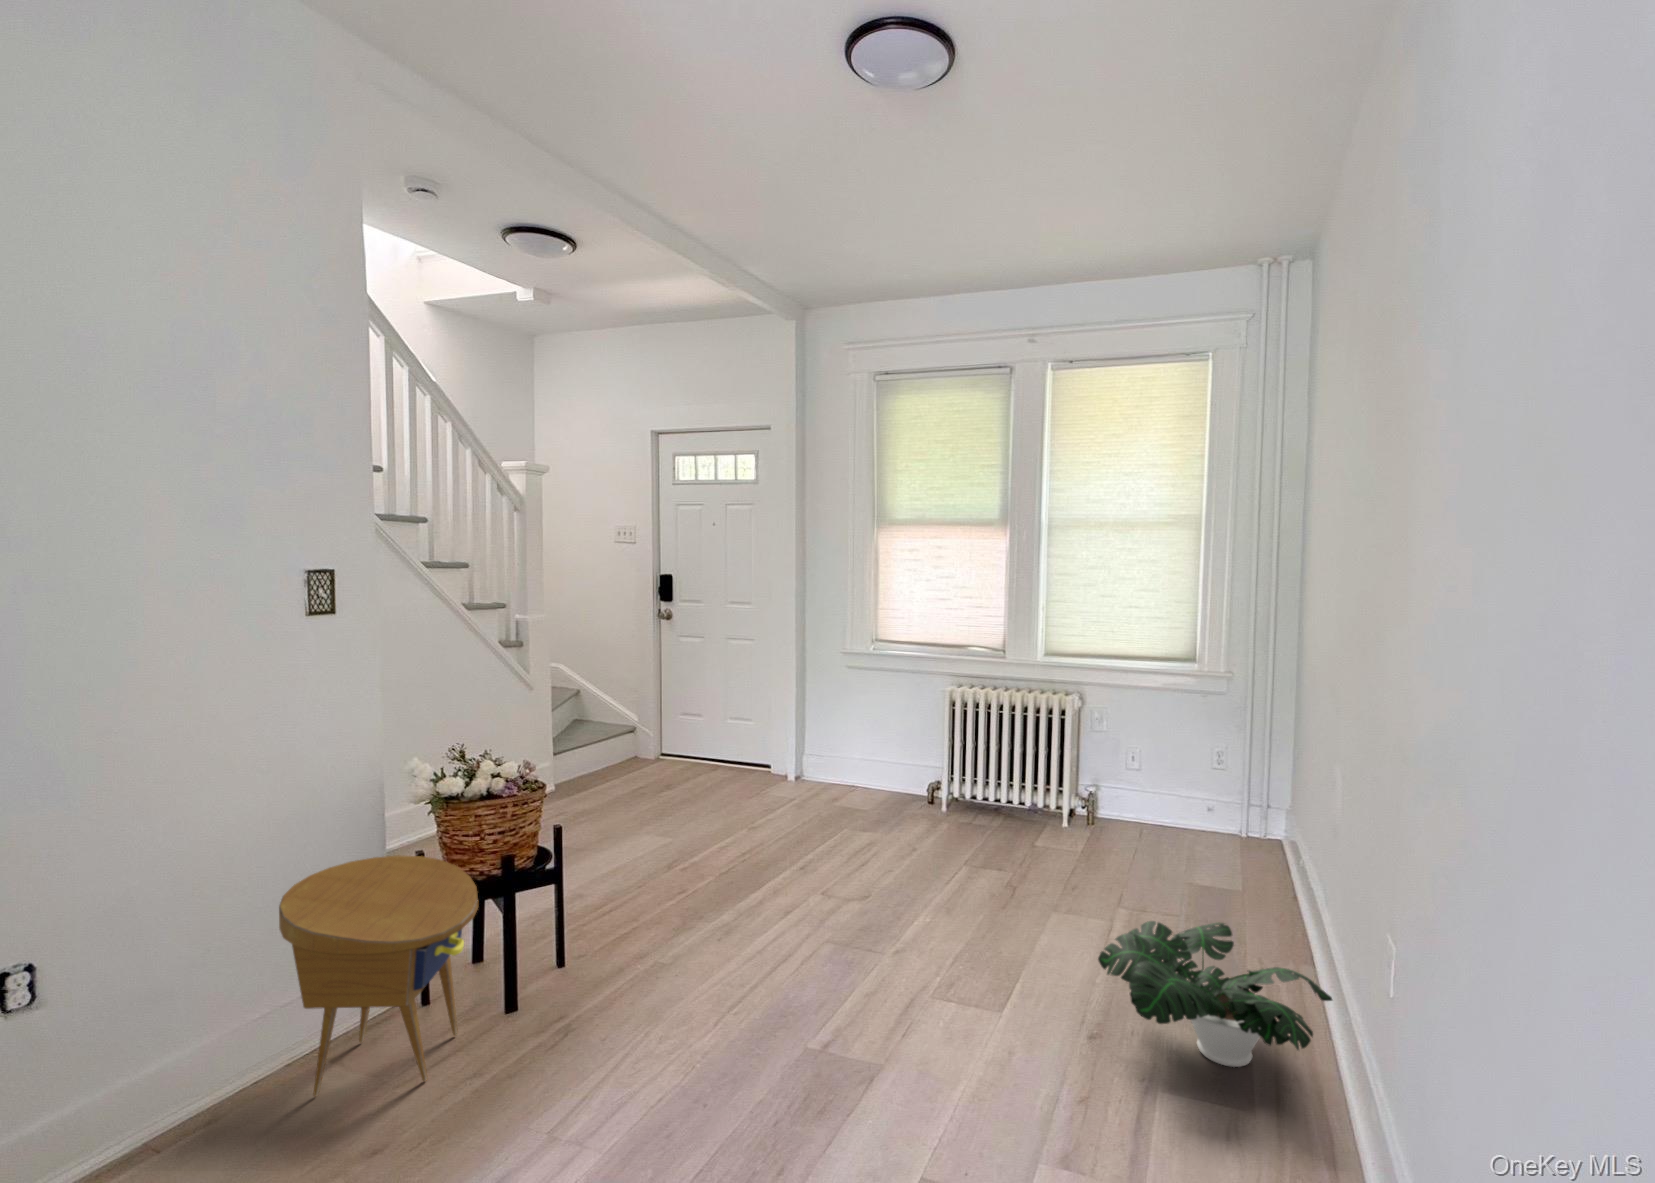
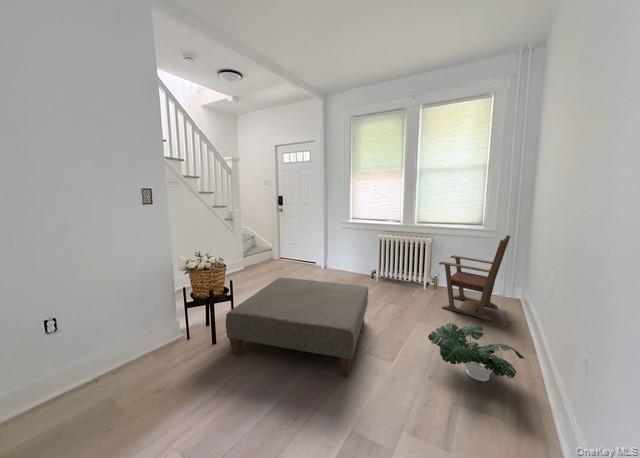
armchair: none [1115,682,1293,915] -> present [439,235,510,321]
ottoman: none [553,813,933,1077] -> present [226,278,368,377]
side table: present [279,856,478,1097] -> none [125,289,198,371]

